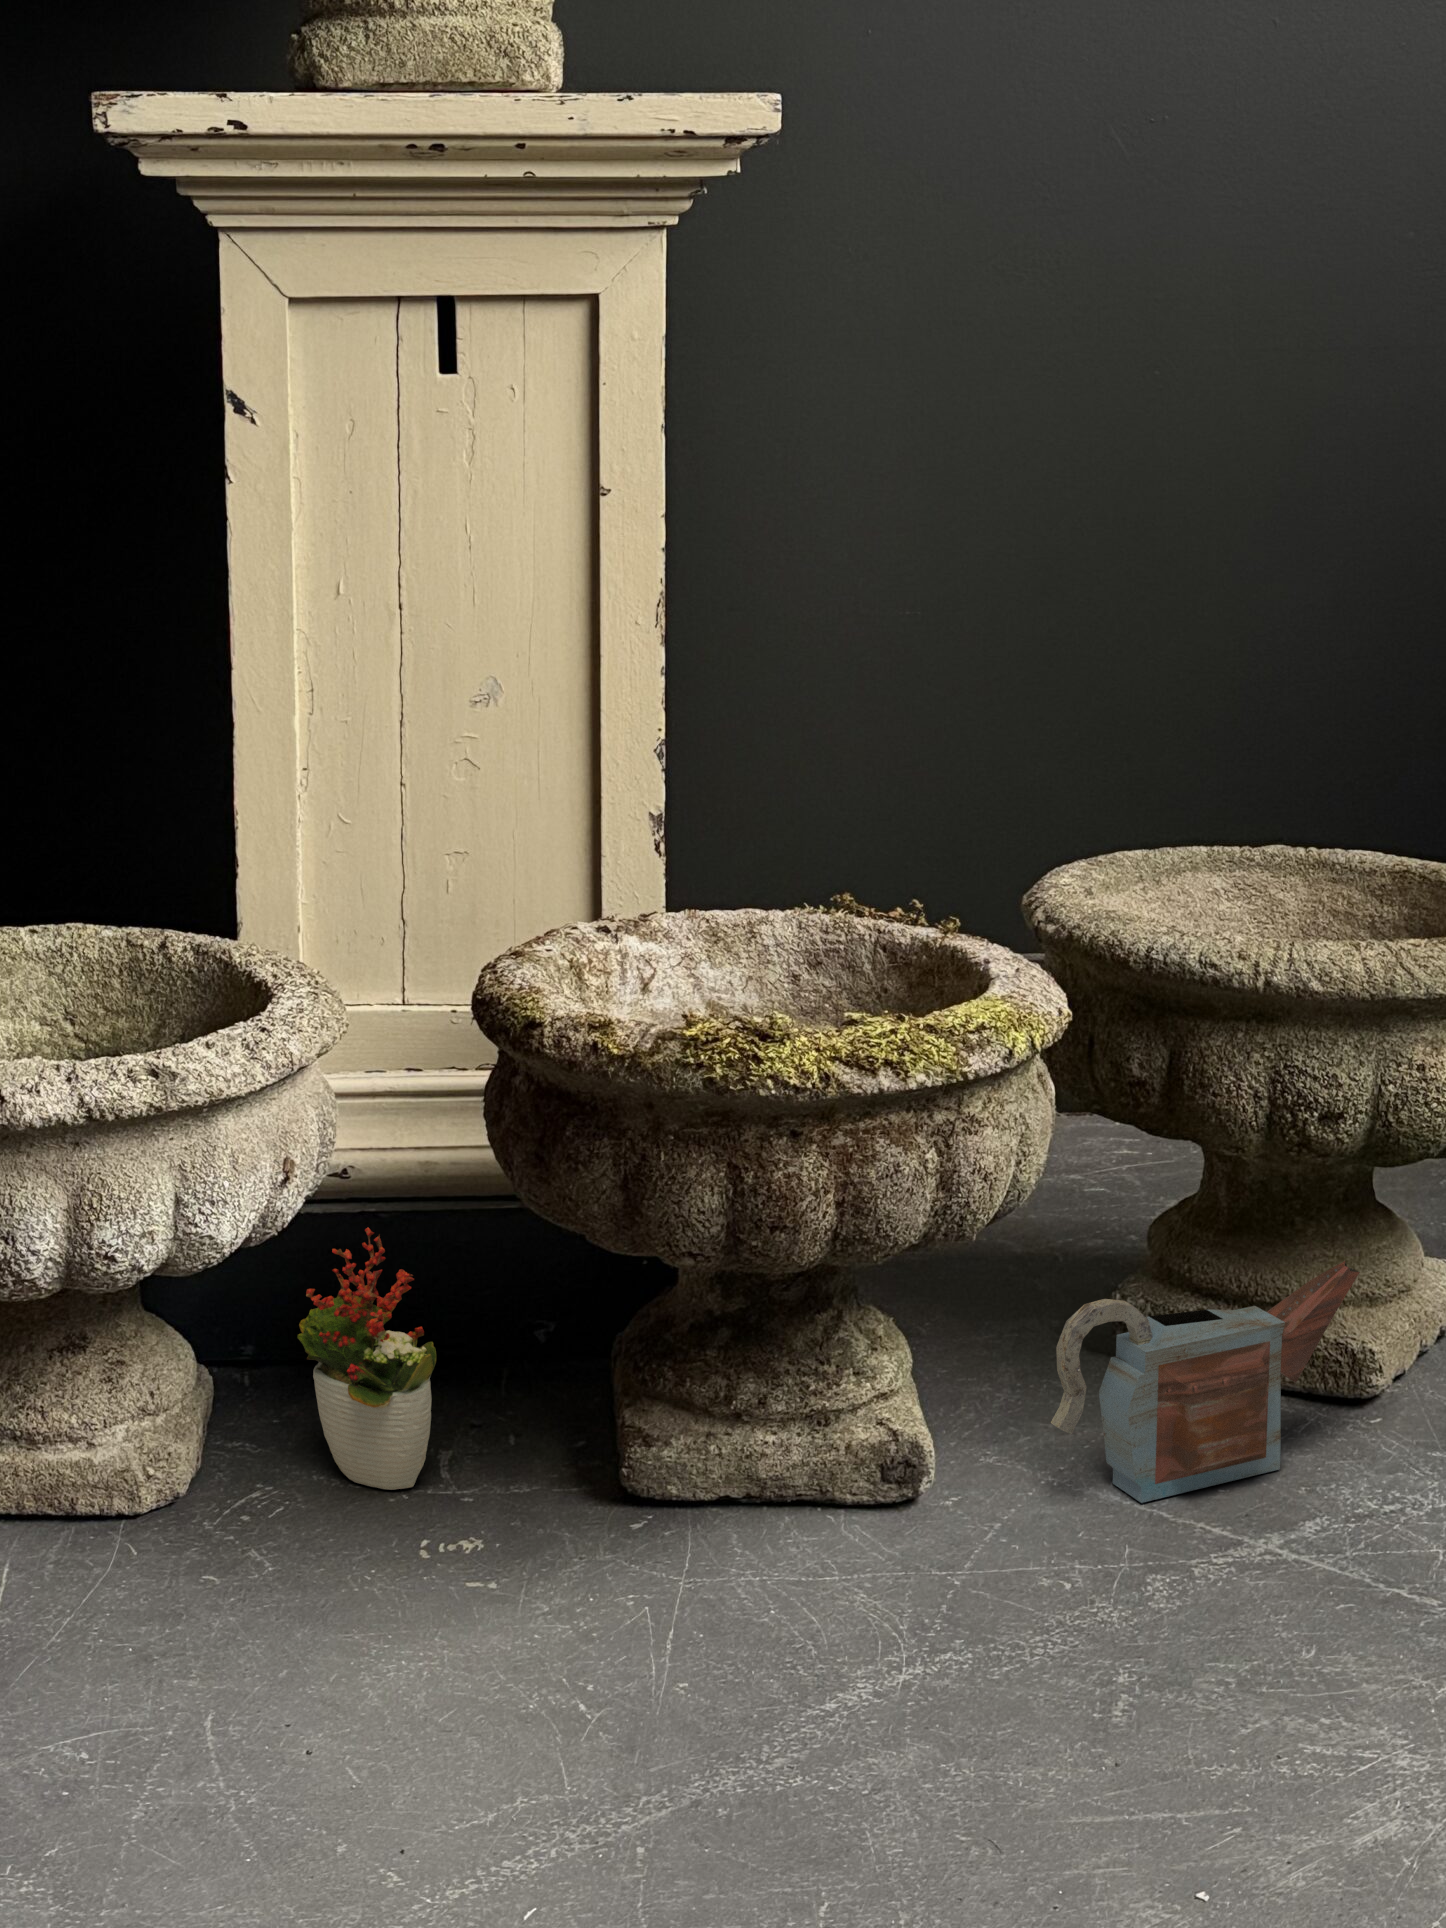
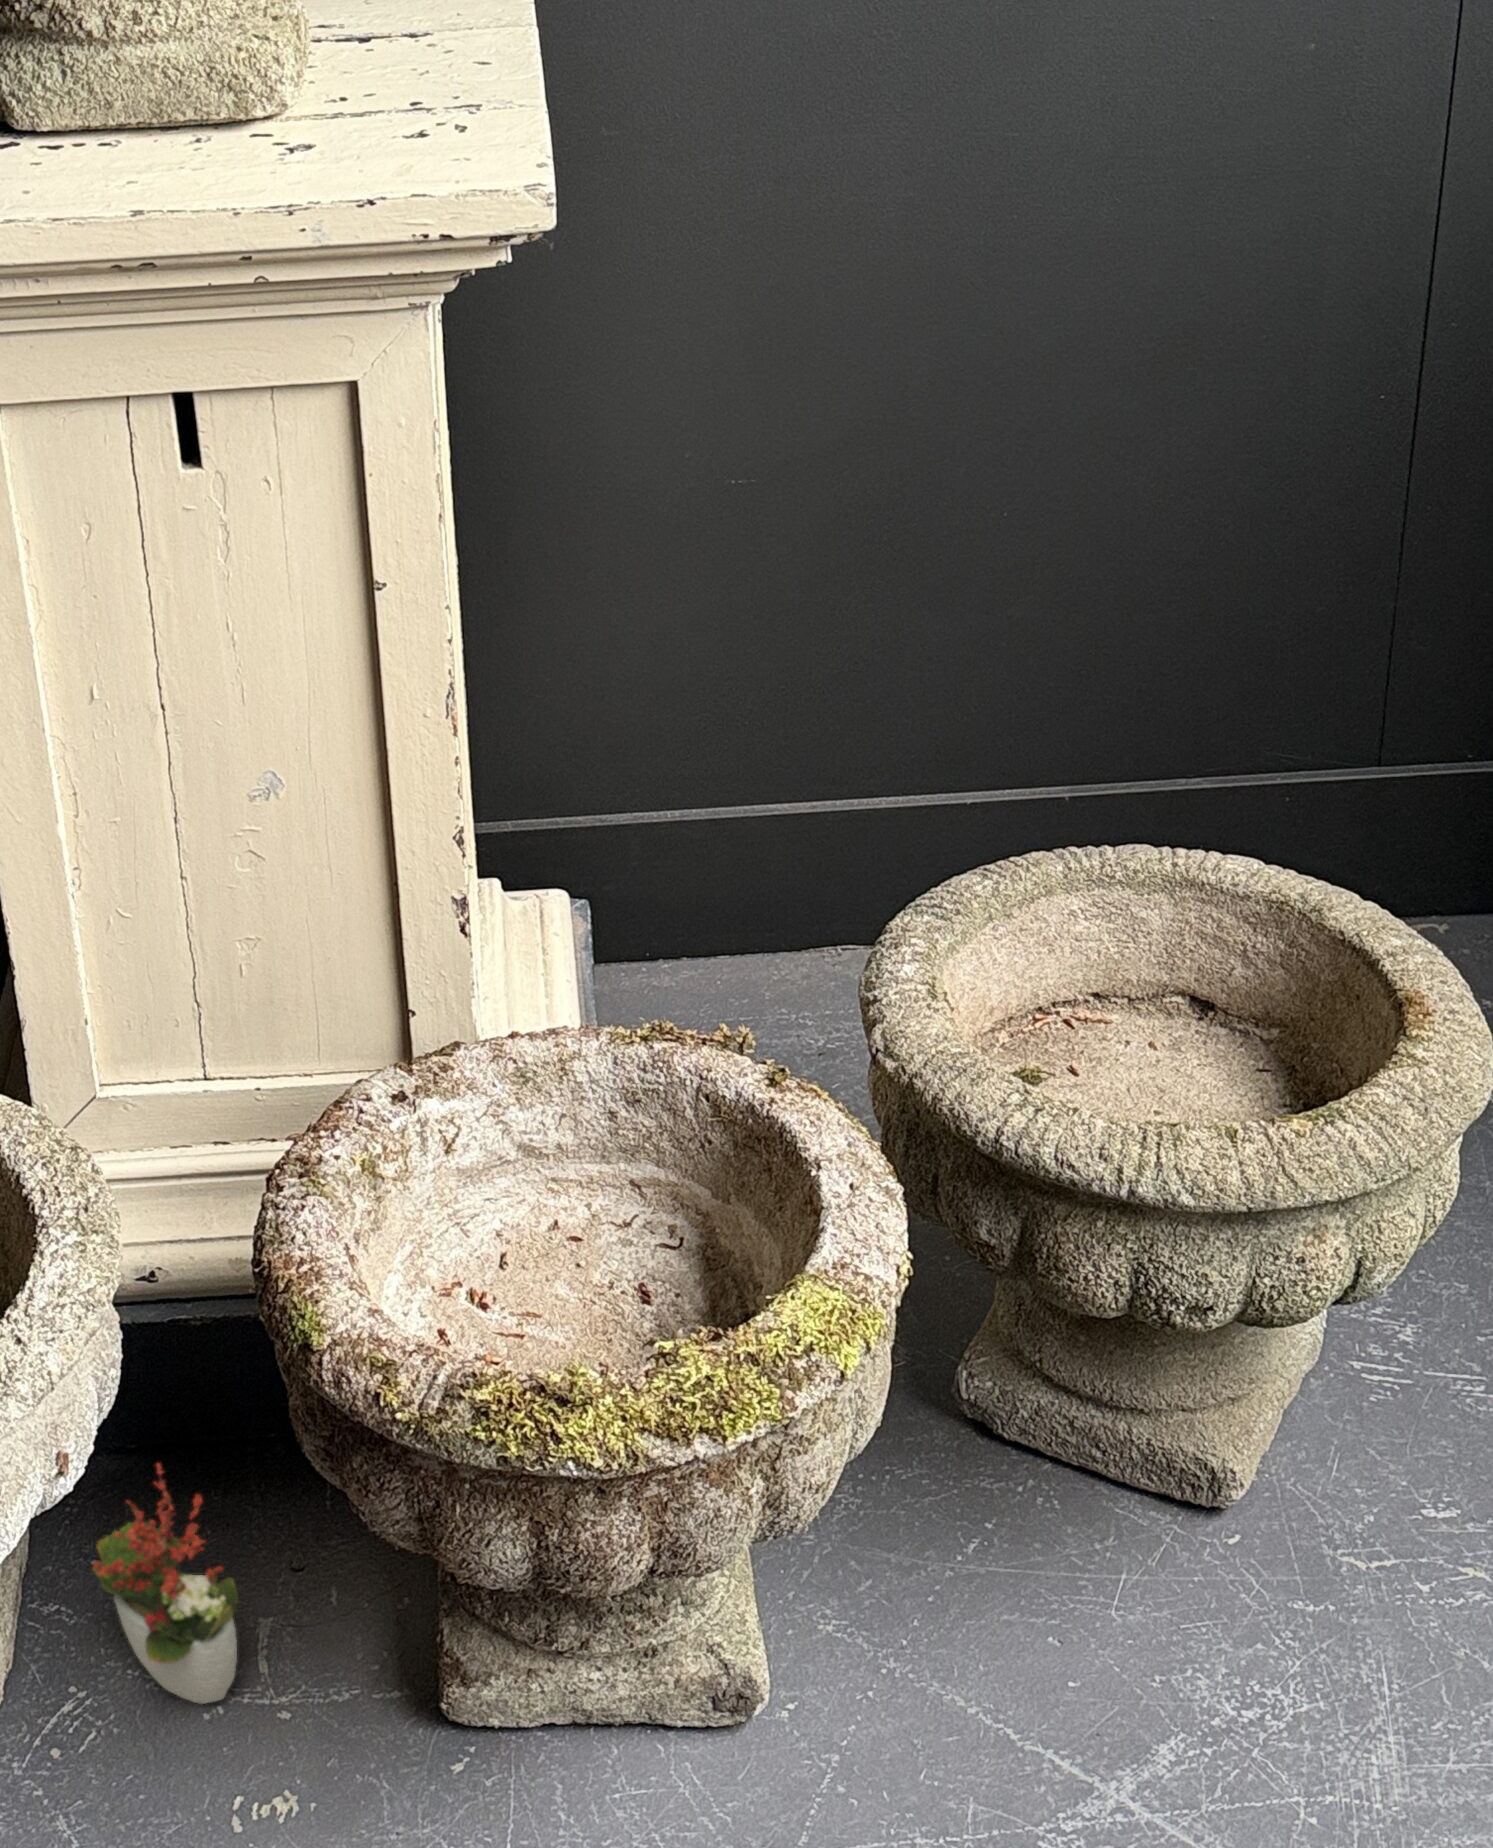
watering can: present [1051,1261,1360,1503] -> none [885,1453,1223,1723]

